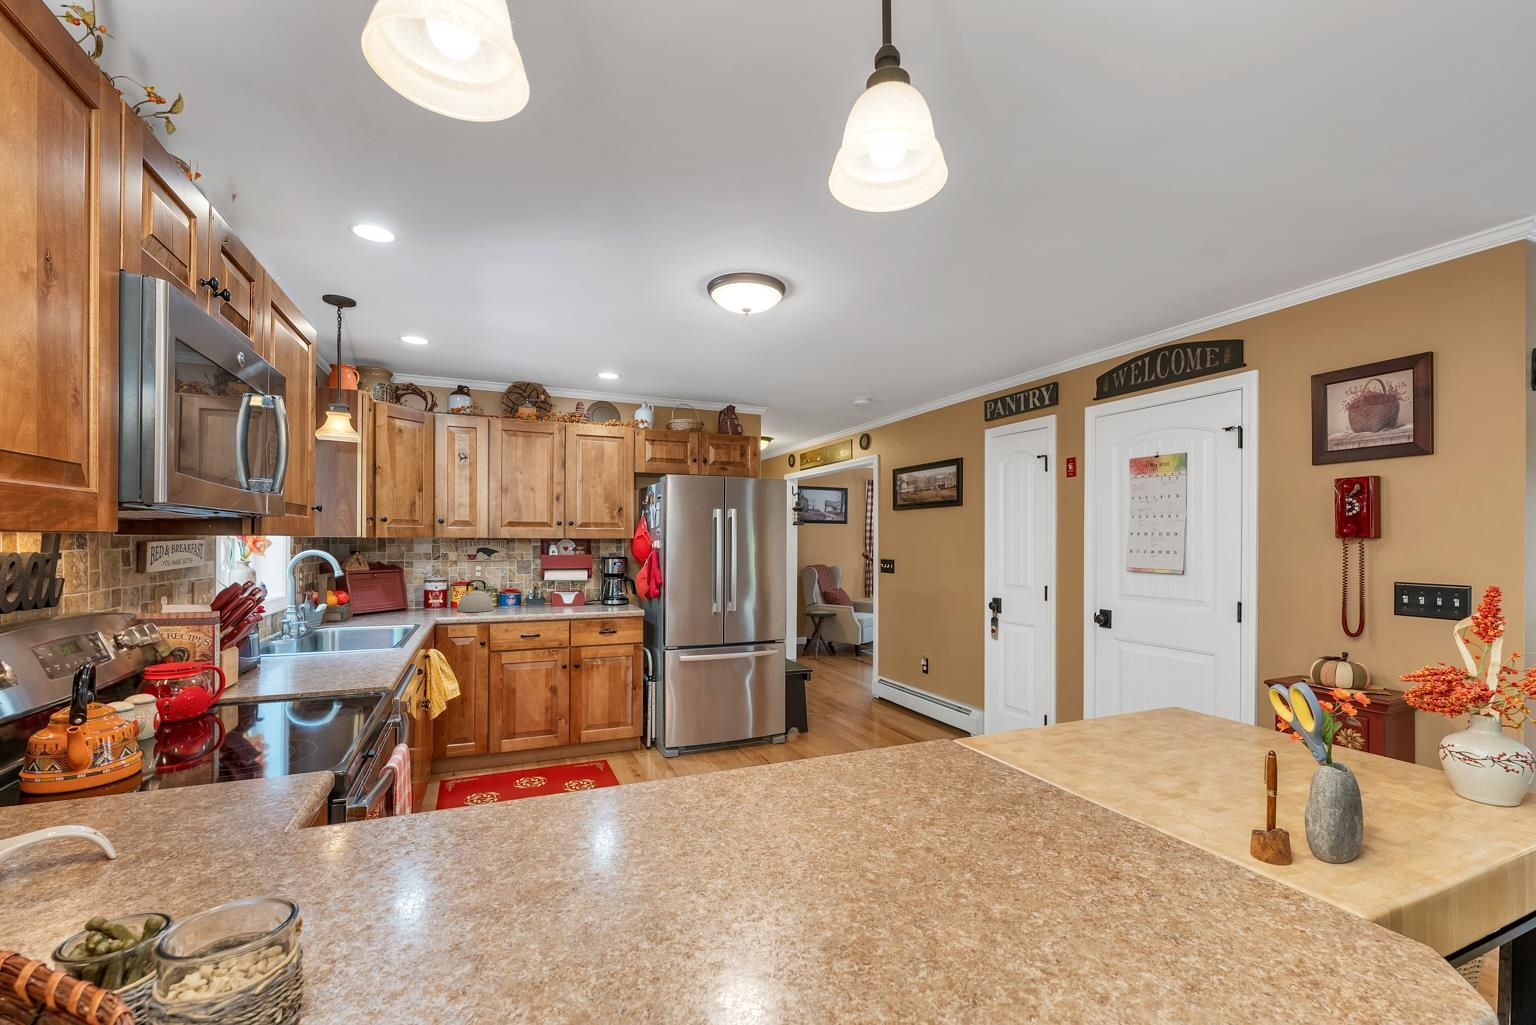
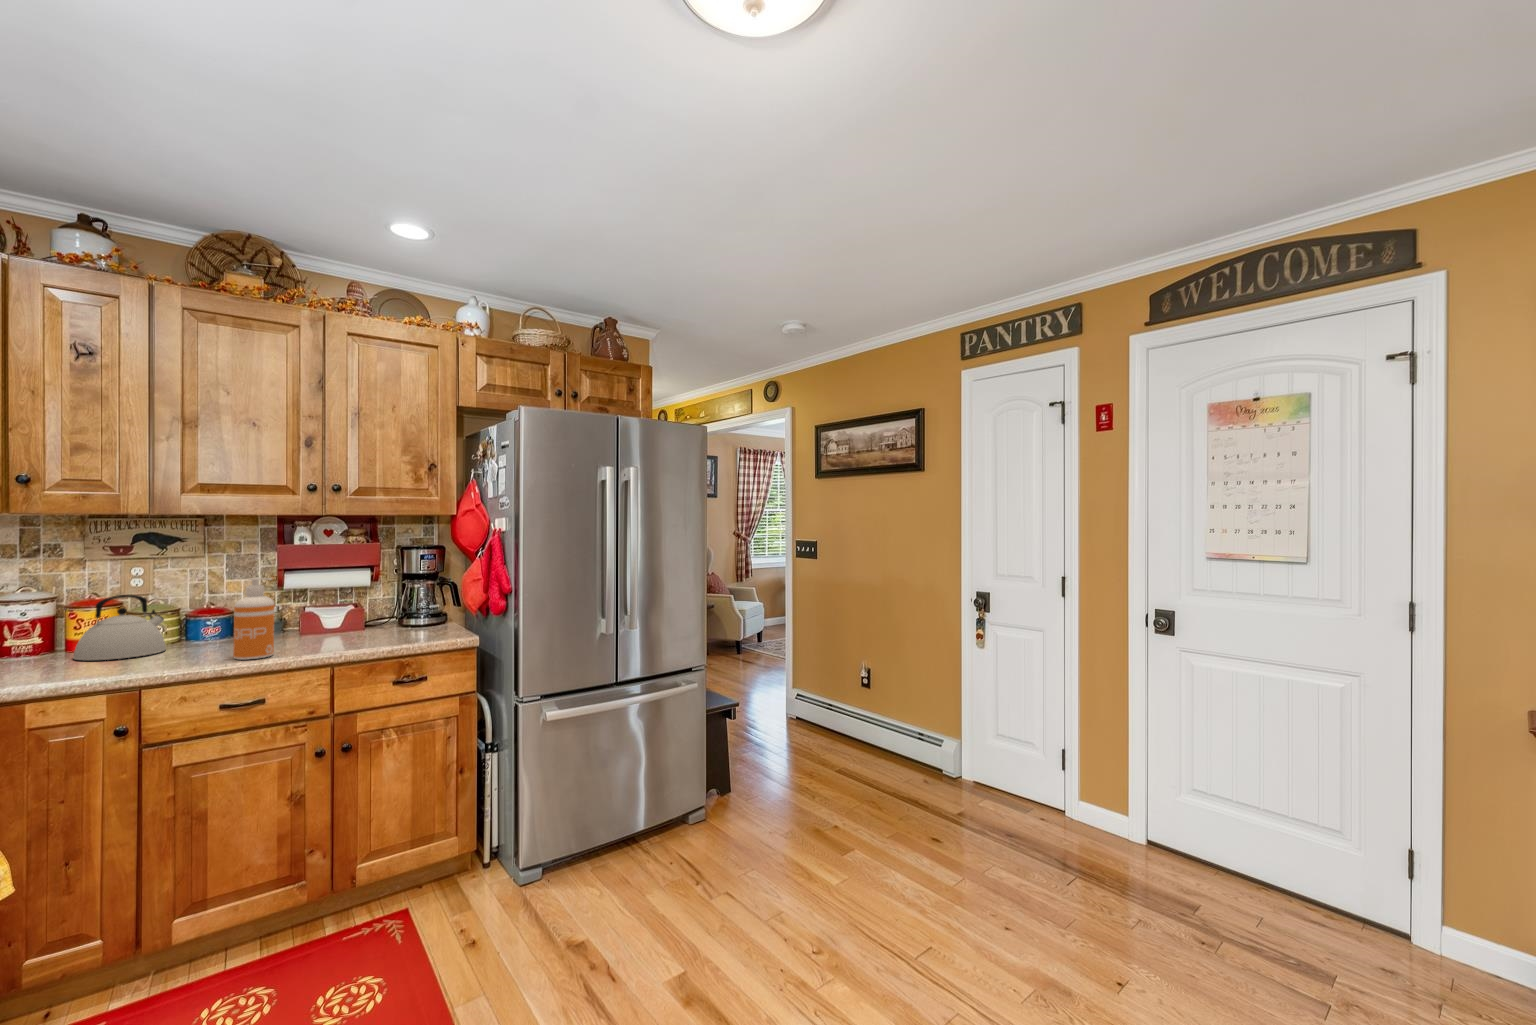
soap dispenser: none [524,573,543,615] -> present [233,578,275,660]

